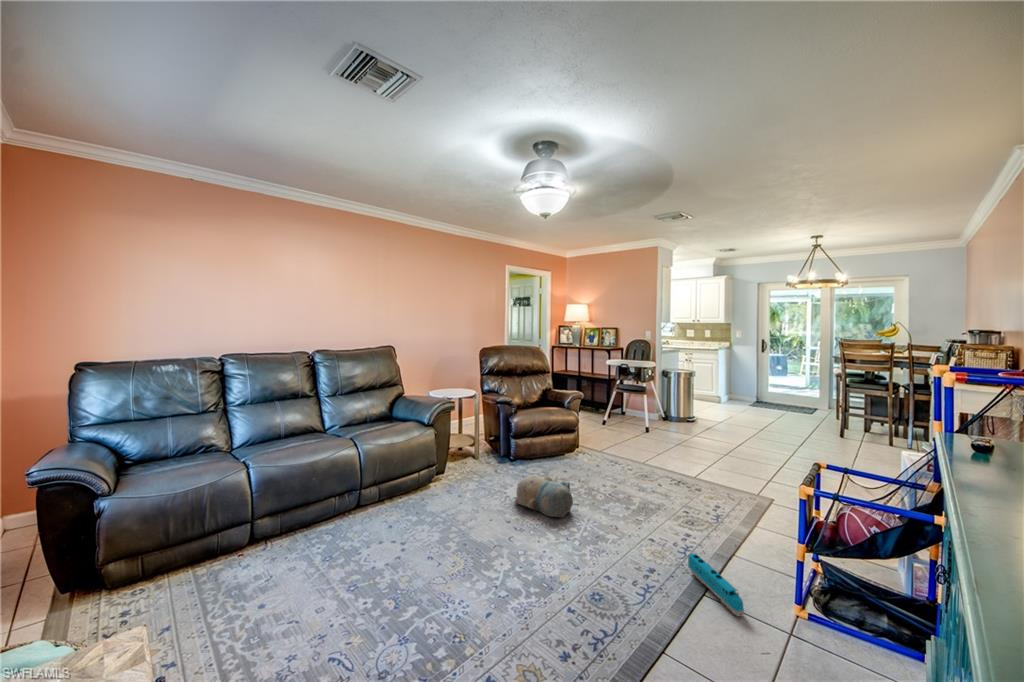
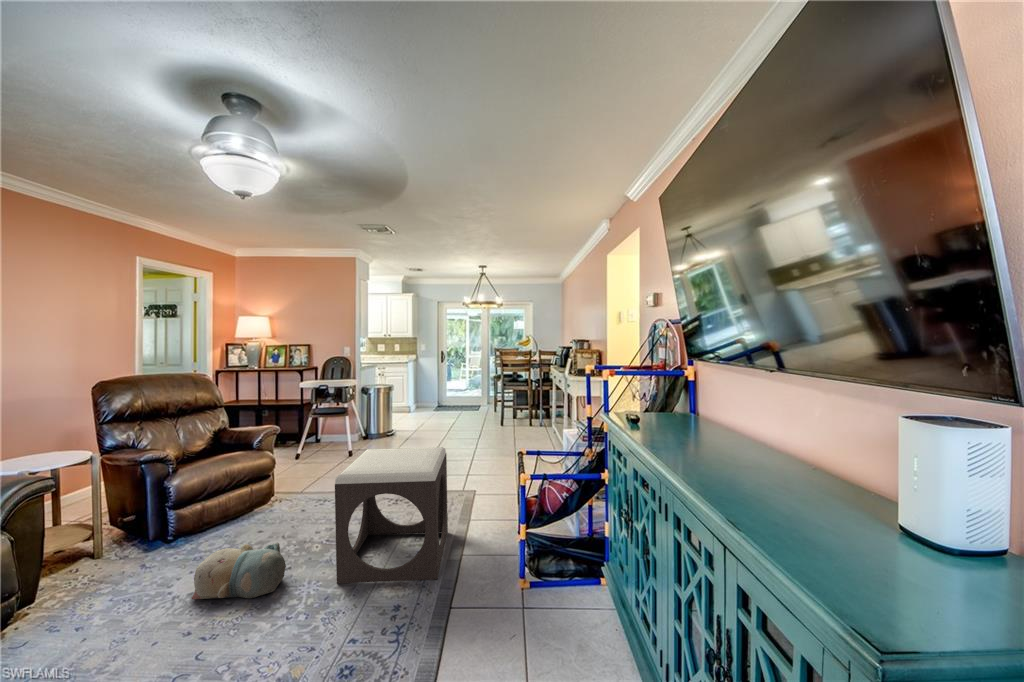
footstool: none [608,424,726,563] -> present [335,447,448,584]
toy train: present [688,554,744,616] -> none [431,571,488,615]

